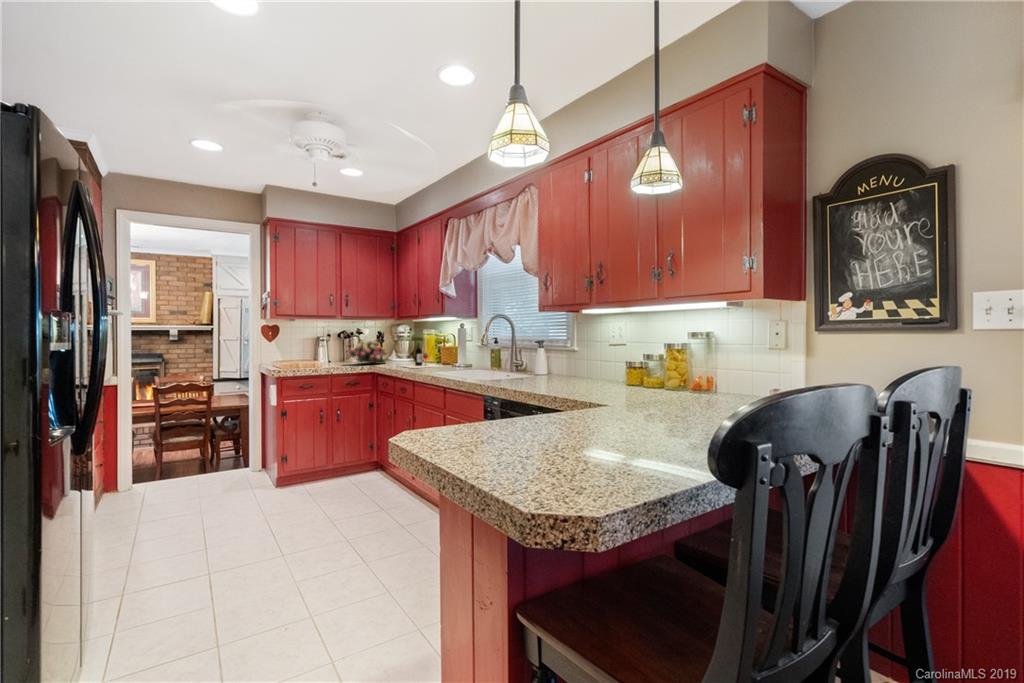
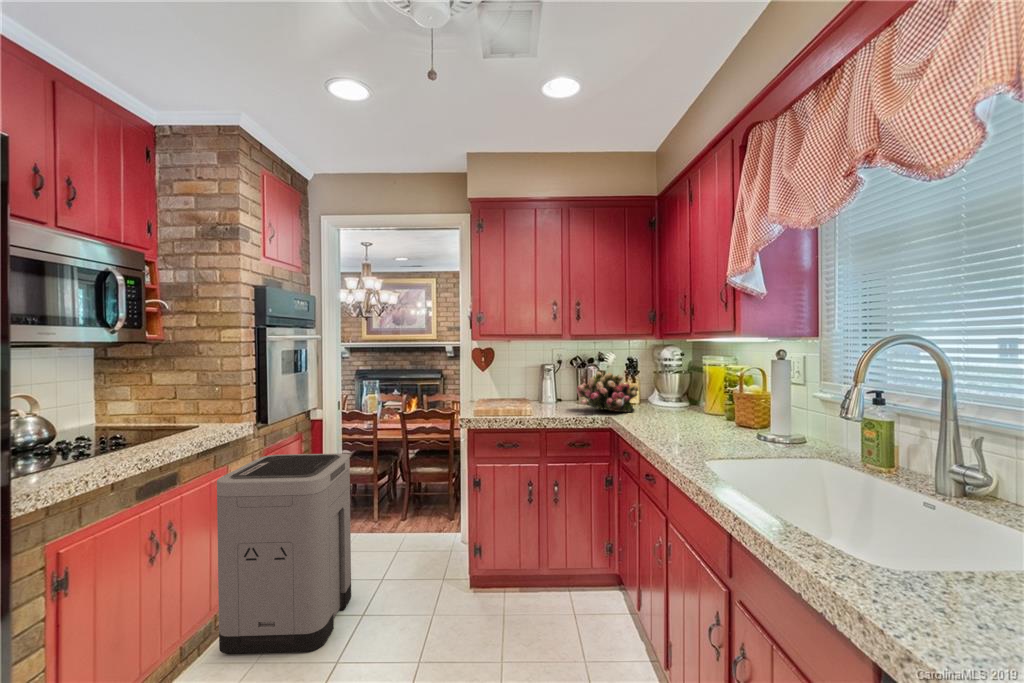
wine bottle: present [403,343,440,368] -> none [646,384,742,437]
trash can: none [75,403,183,555] -> present [217,453,351,655]

